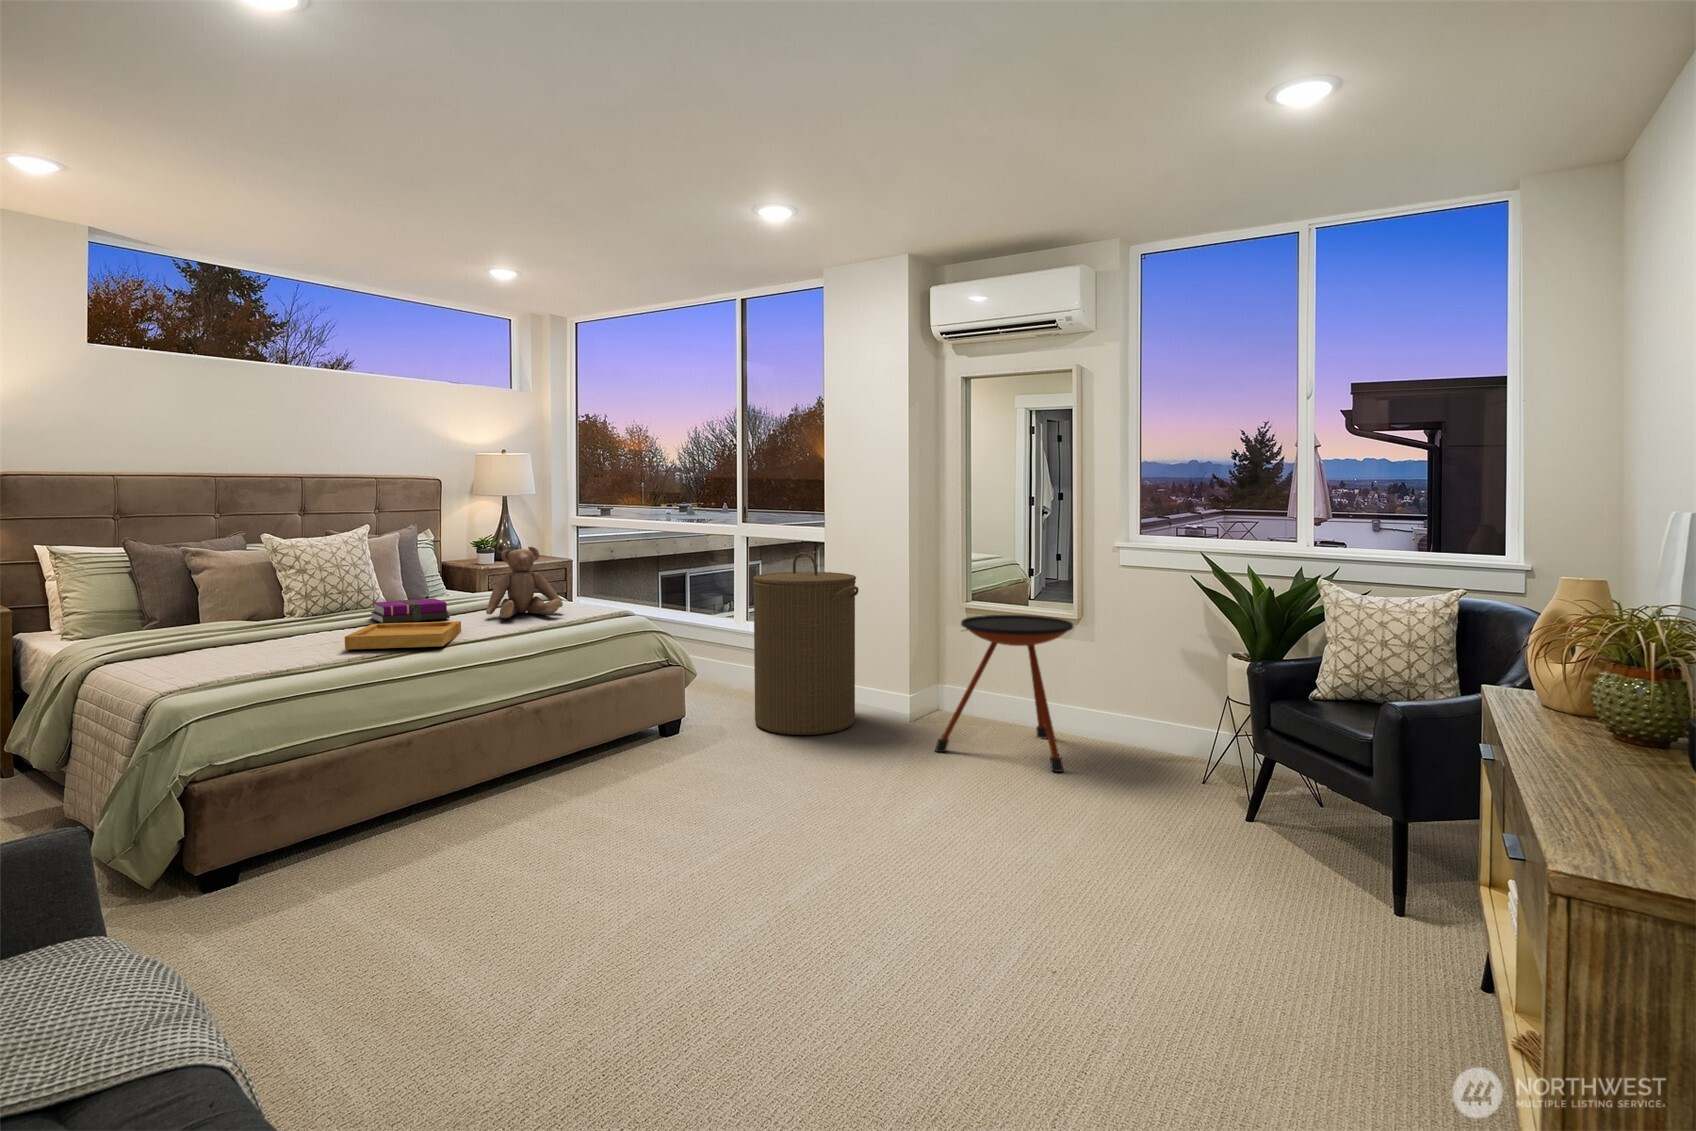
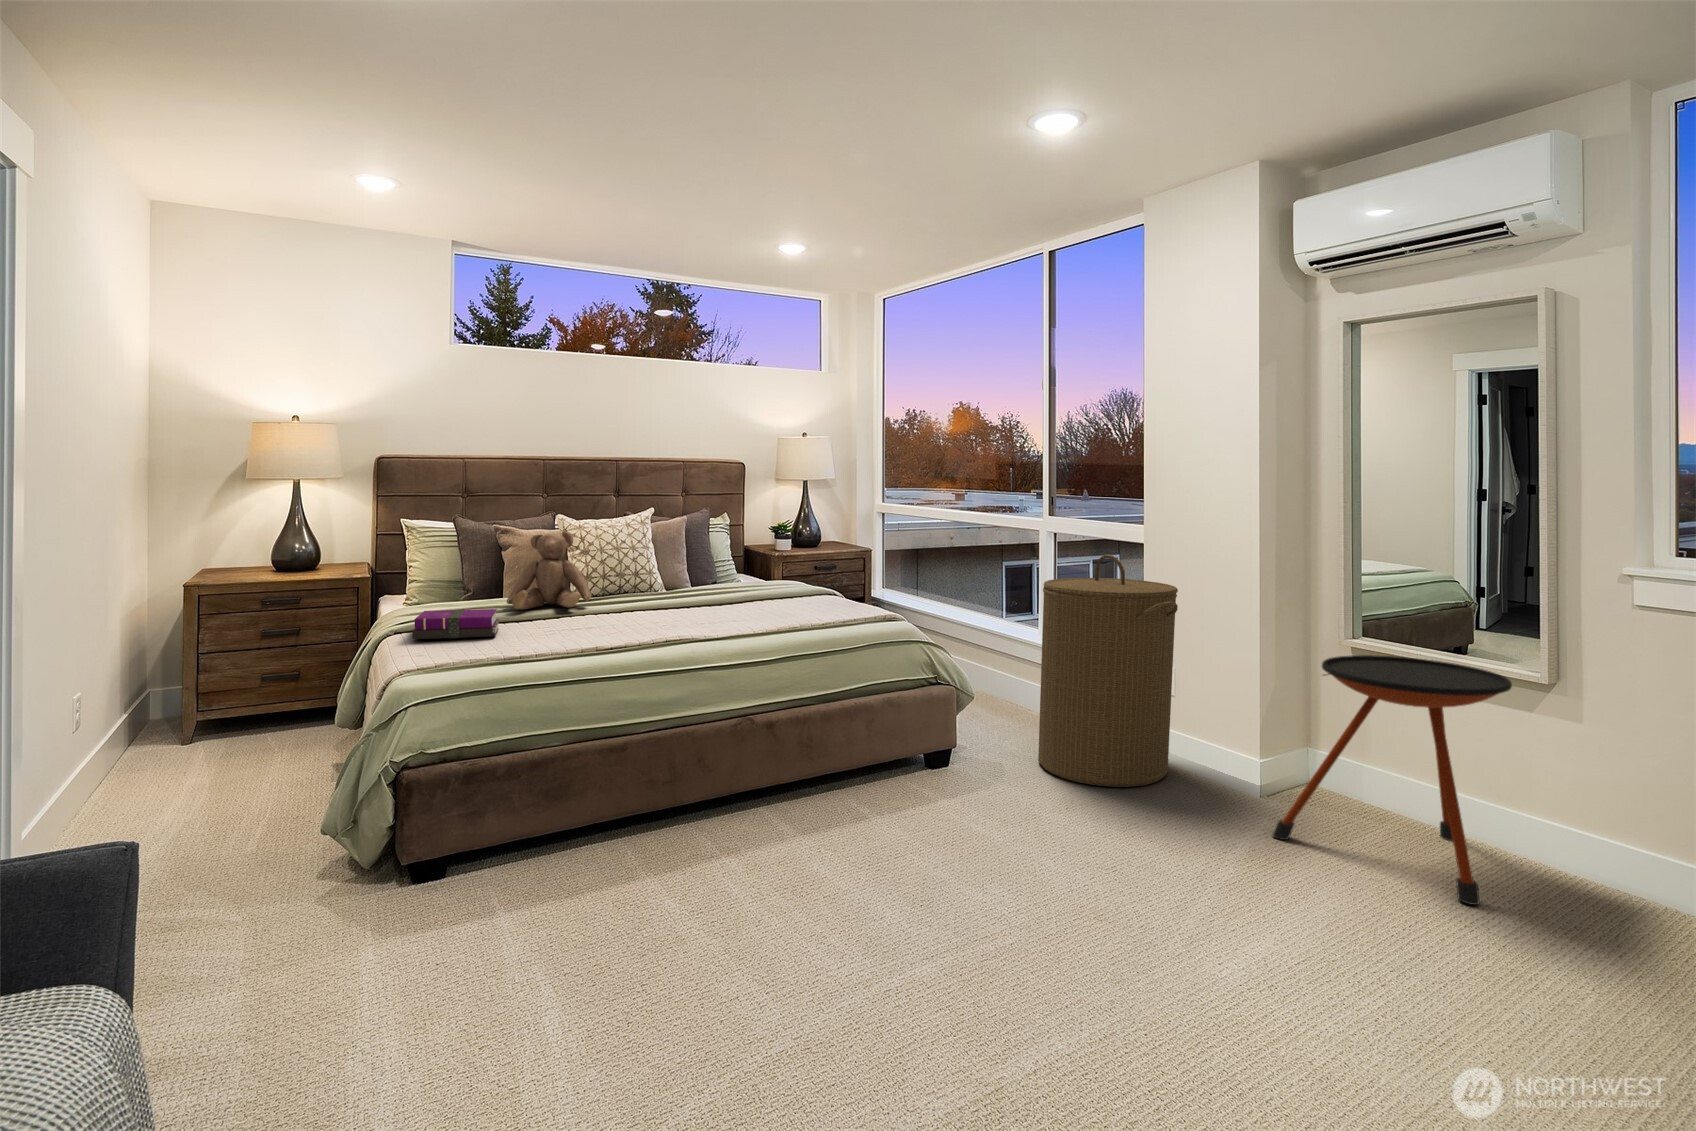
teddy bear: present [486,547,563,618] -> present [507,532,591,610]
notebook: present [371,598,450,624] -> present [413,609,499,639]
tray: present [345,621,461,649] -> none [588,611,710,642]

